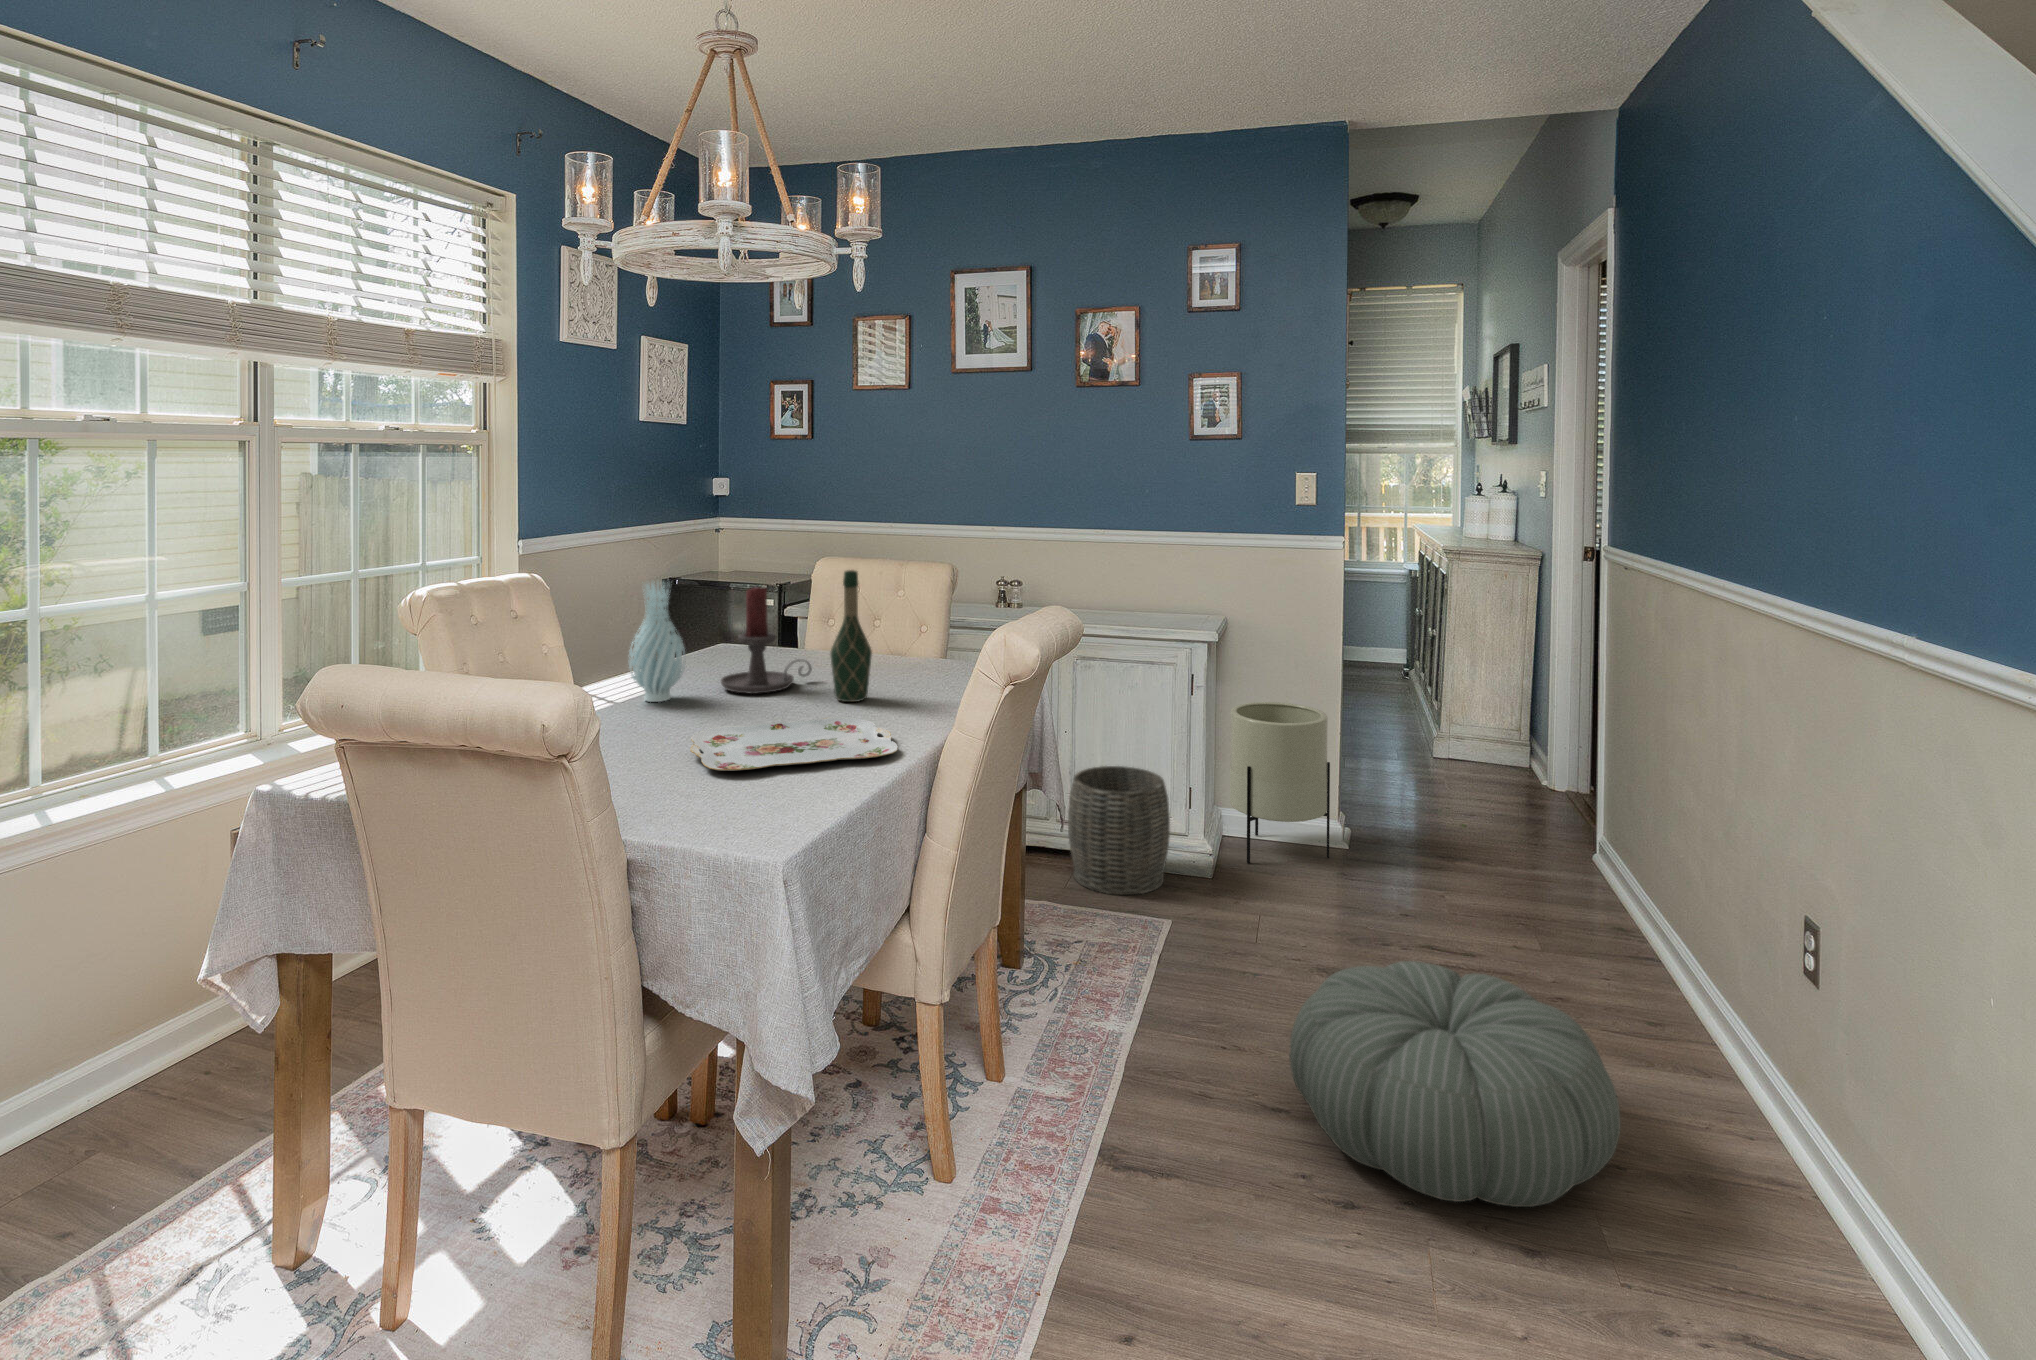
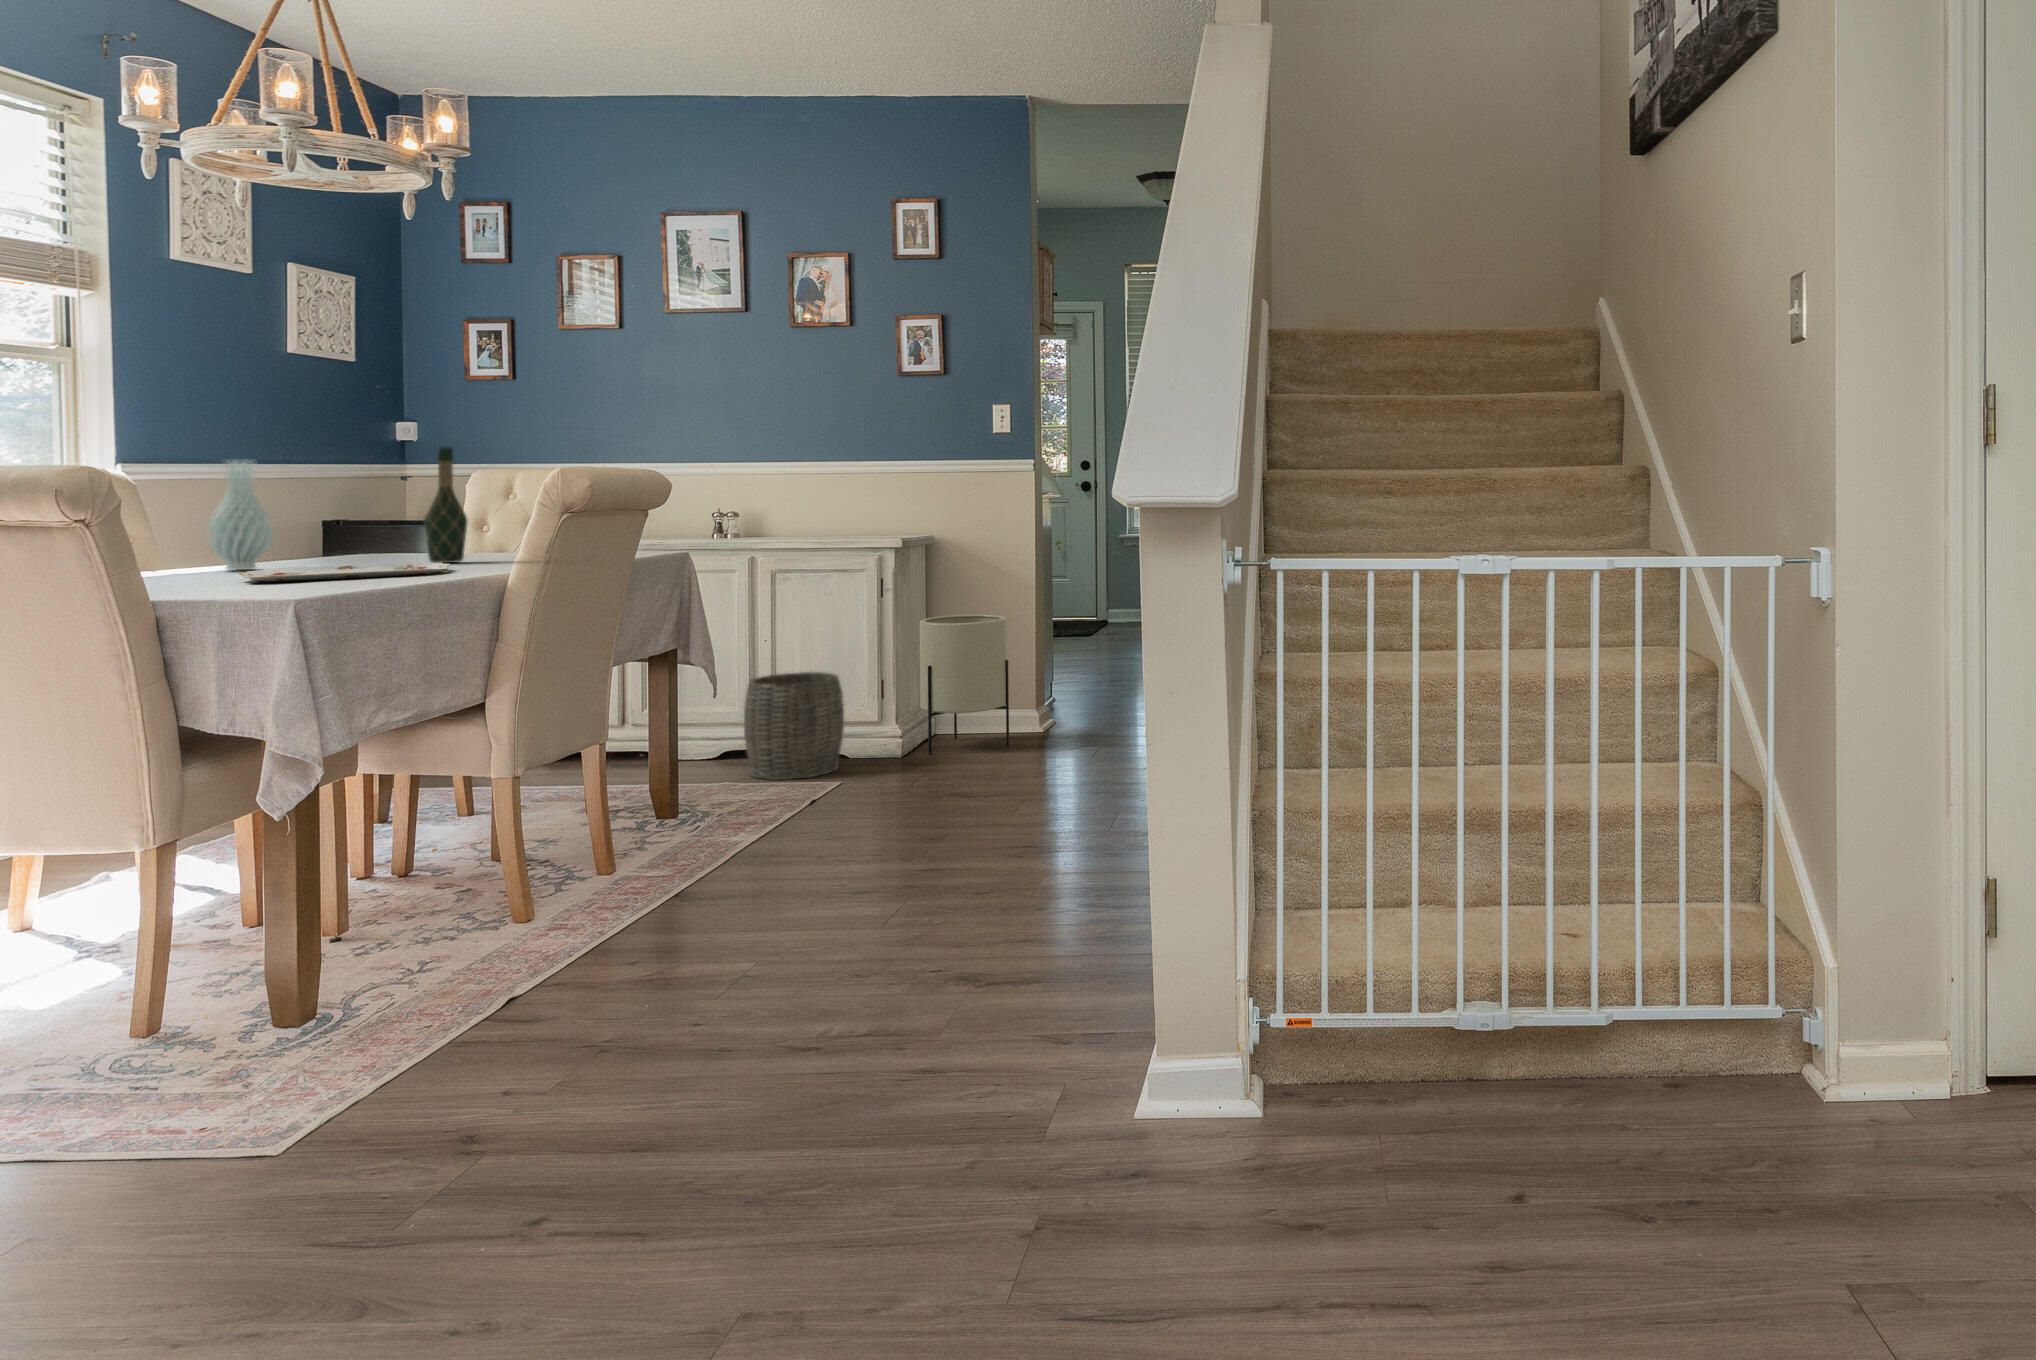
candle holder: present [721,587,812,694] -> none [316,469,421,565]
pouf: present [1289,961,1620,1207] -> none [822,750,1060,886]

